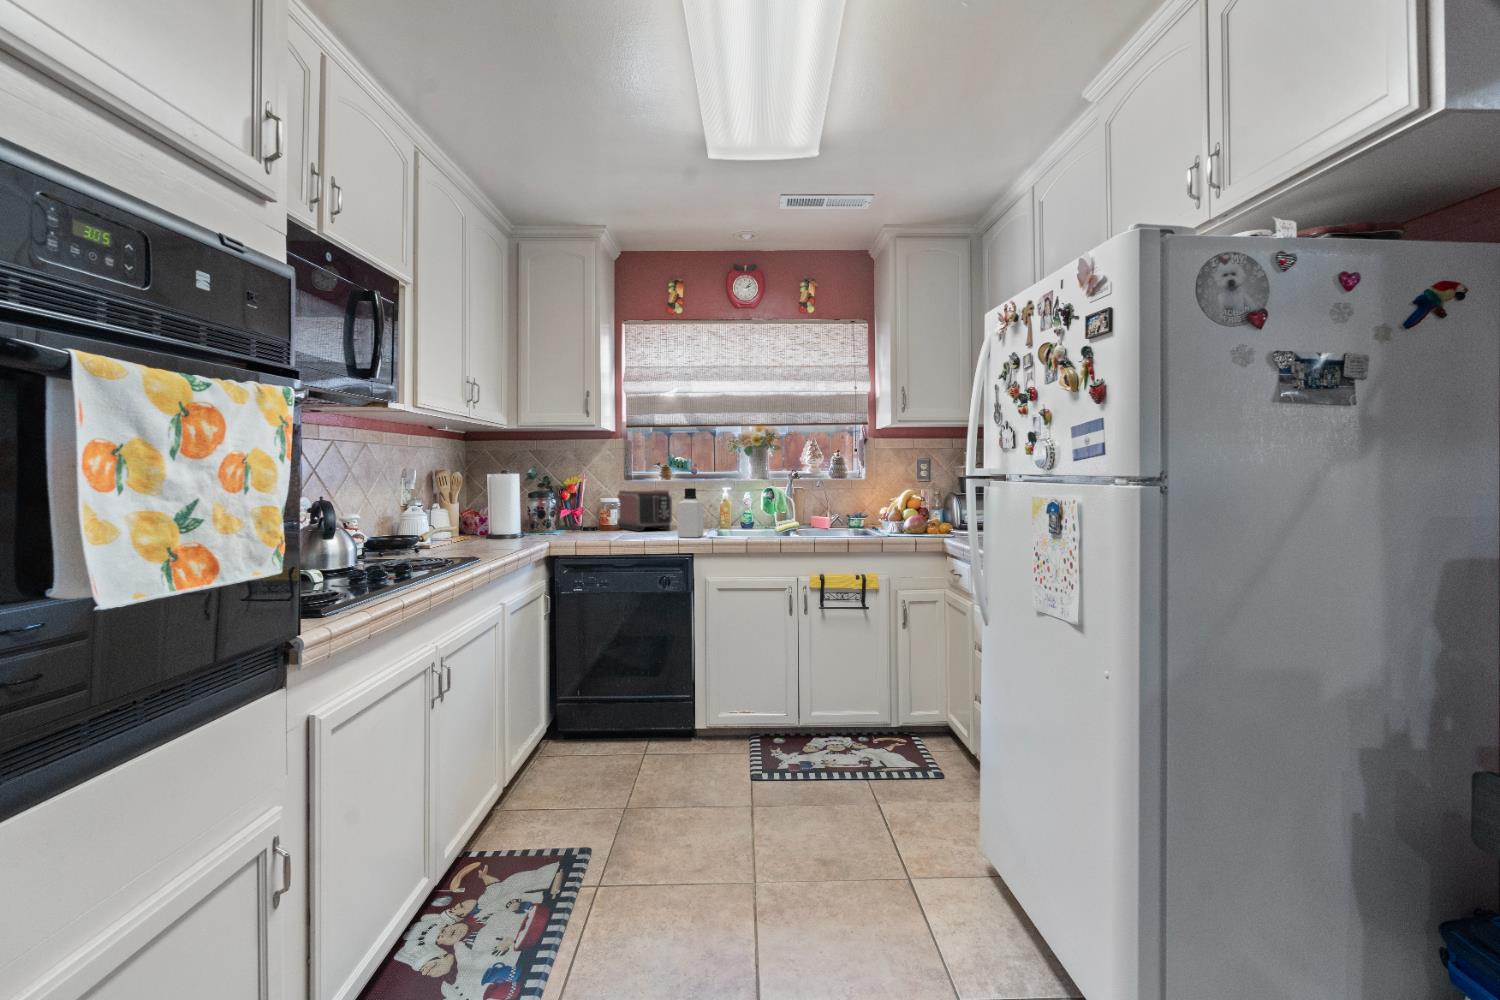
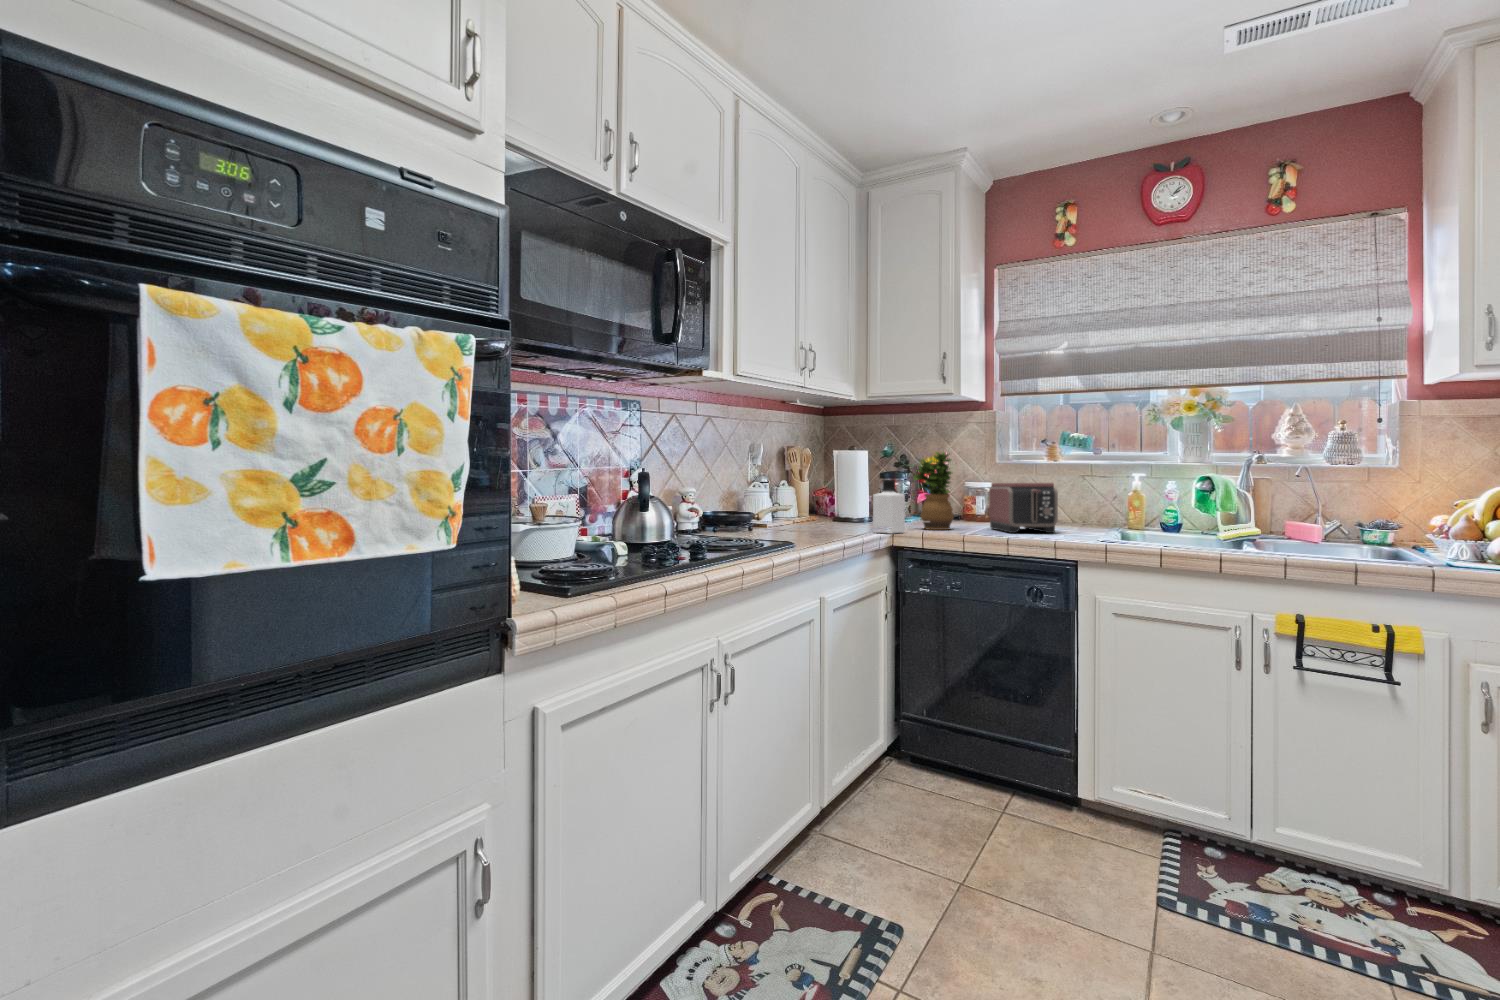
potted plant: none [553,463,590,531] -> present [914,452,954,530]
bottle: present [677,488,703,538] -> present [873,480,905,534]

